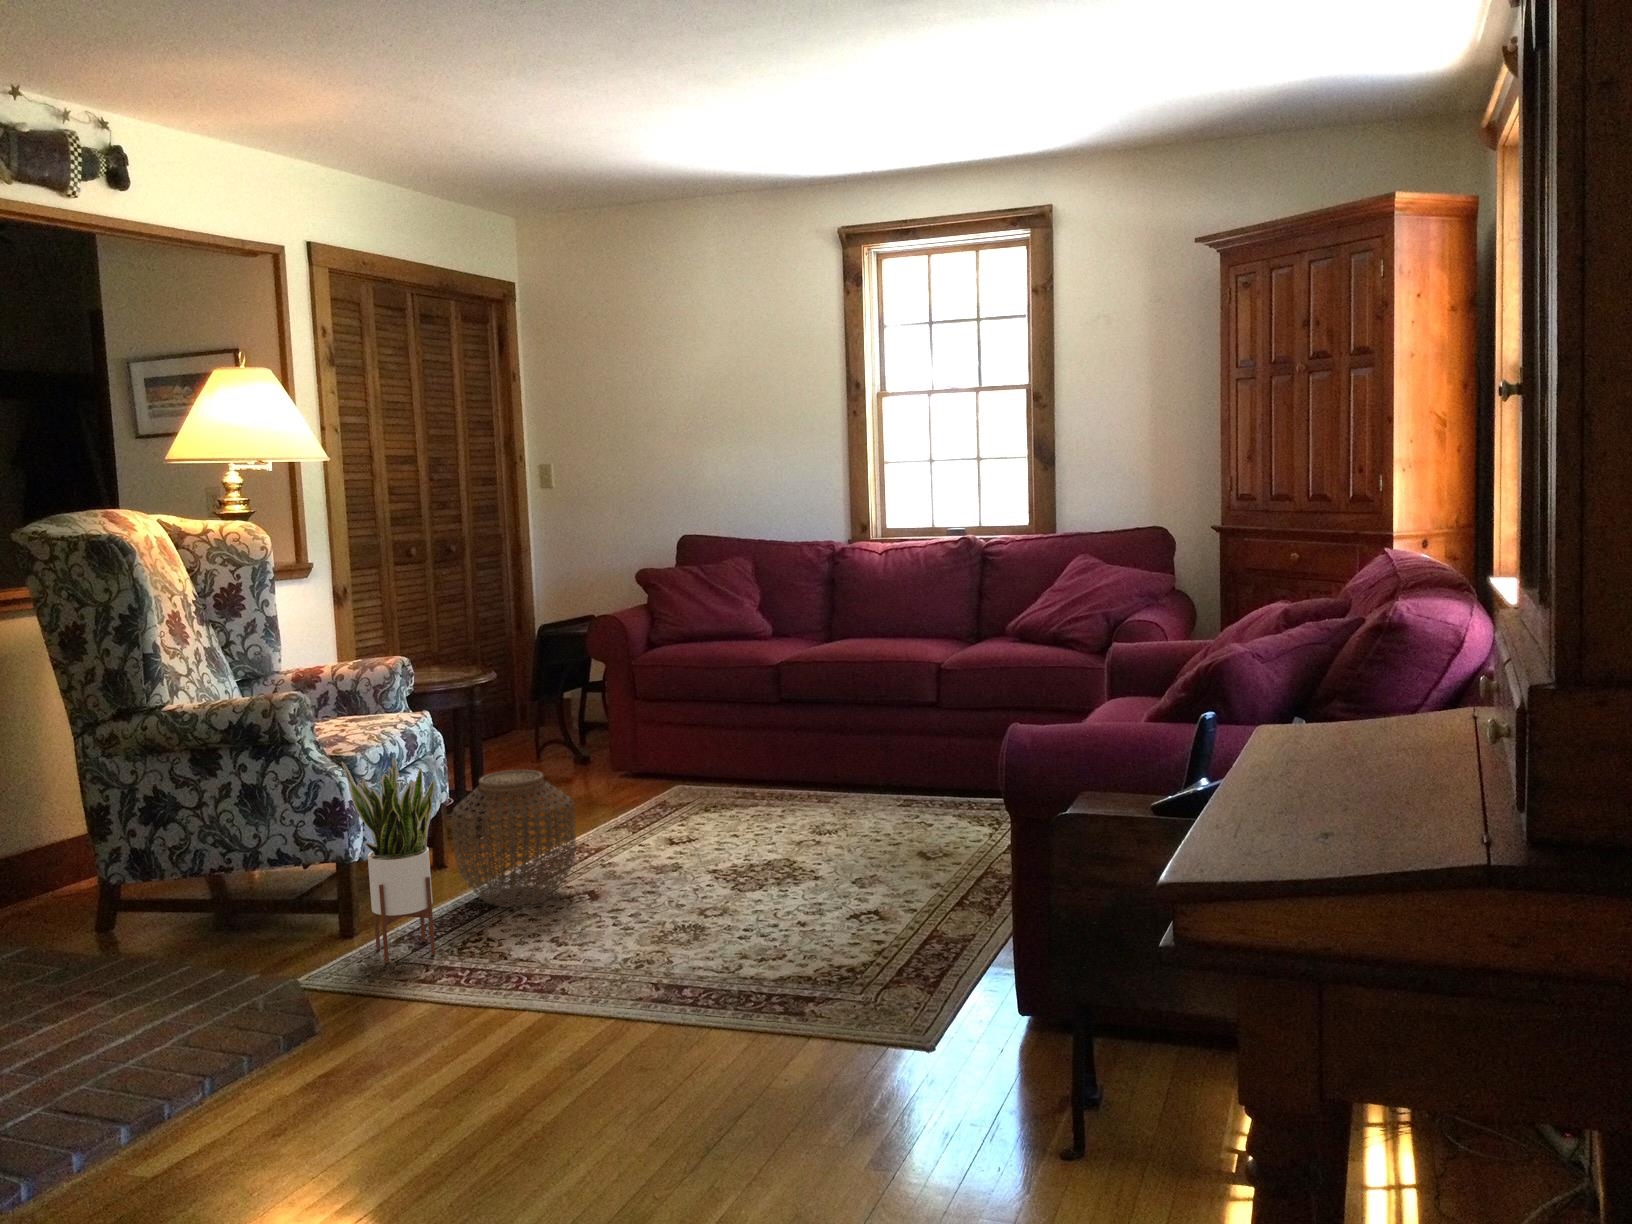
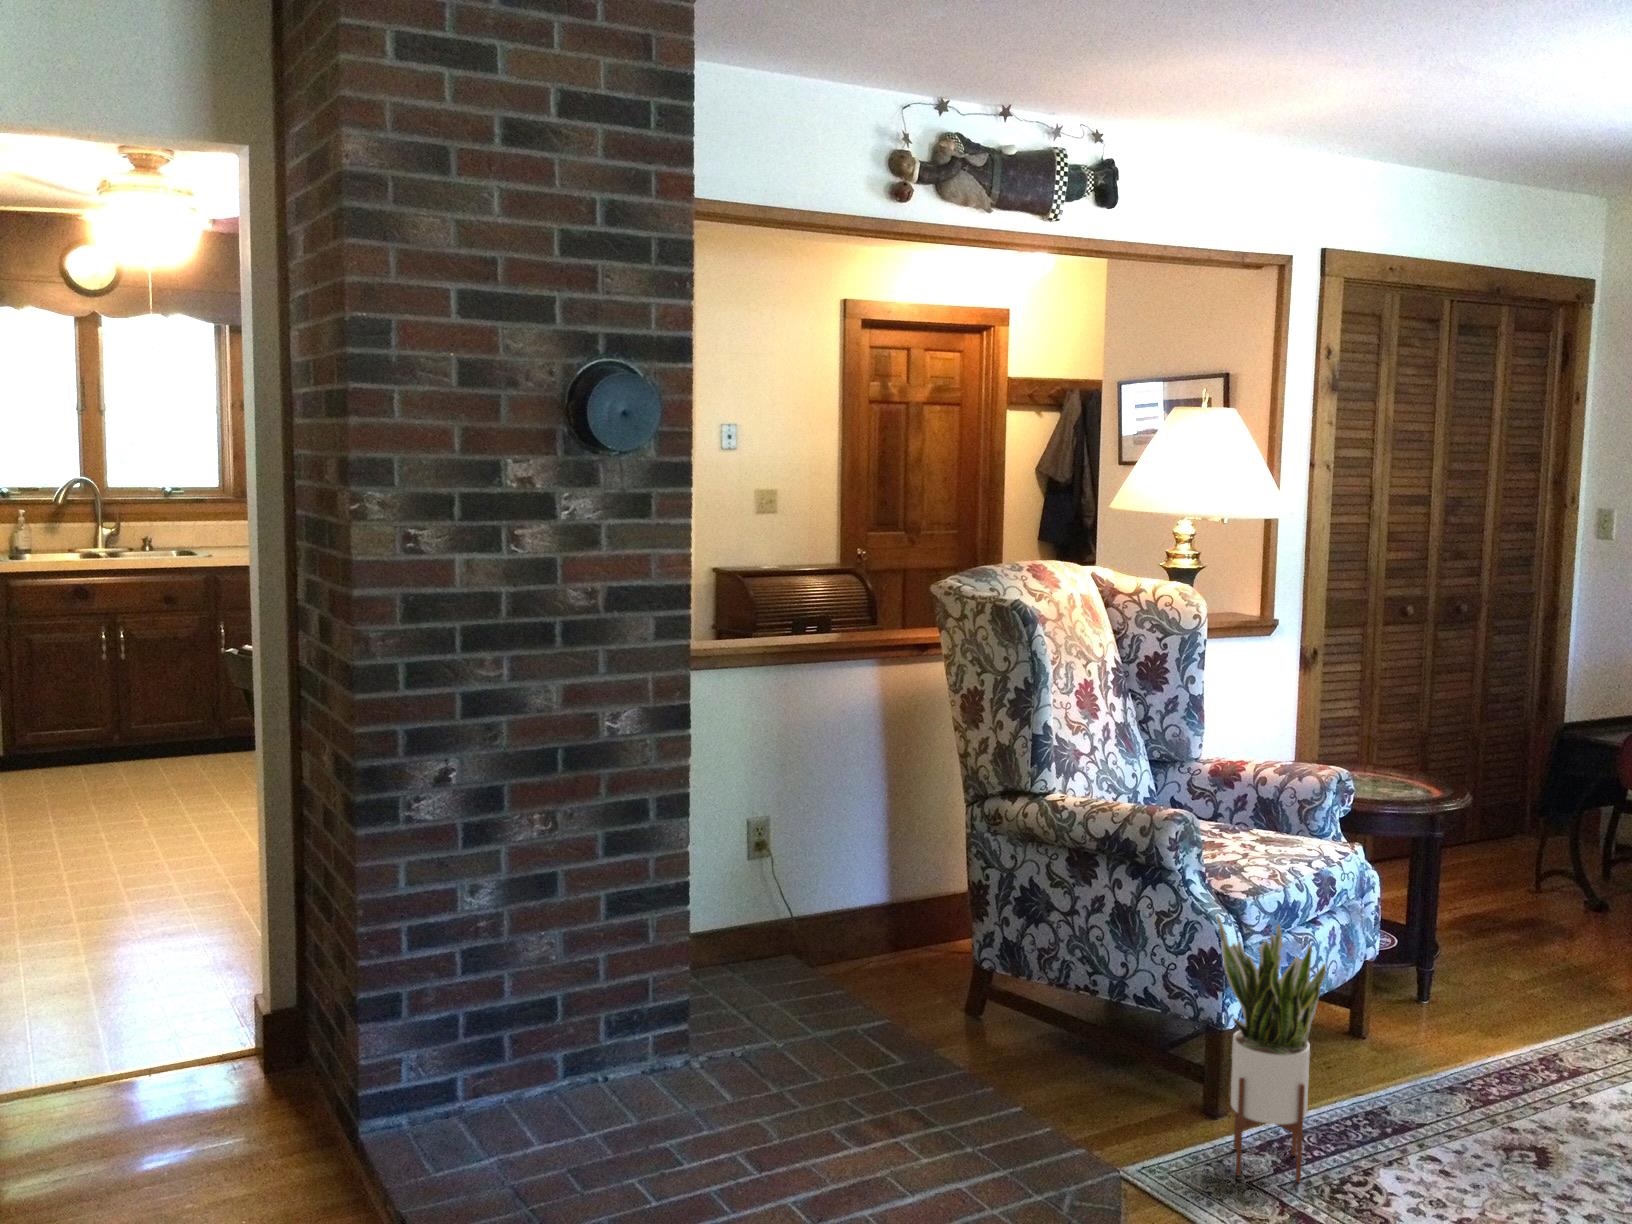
woven basket: present [452,770,576,907] -> none [1358,953,1532,1144]

